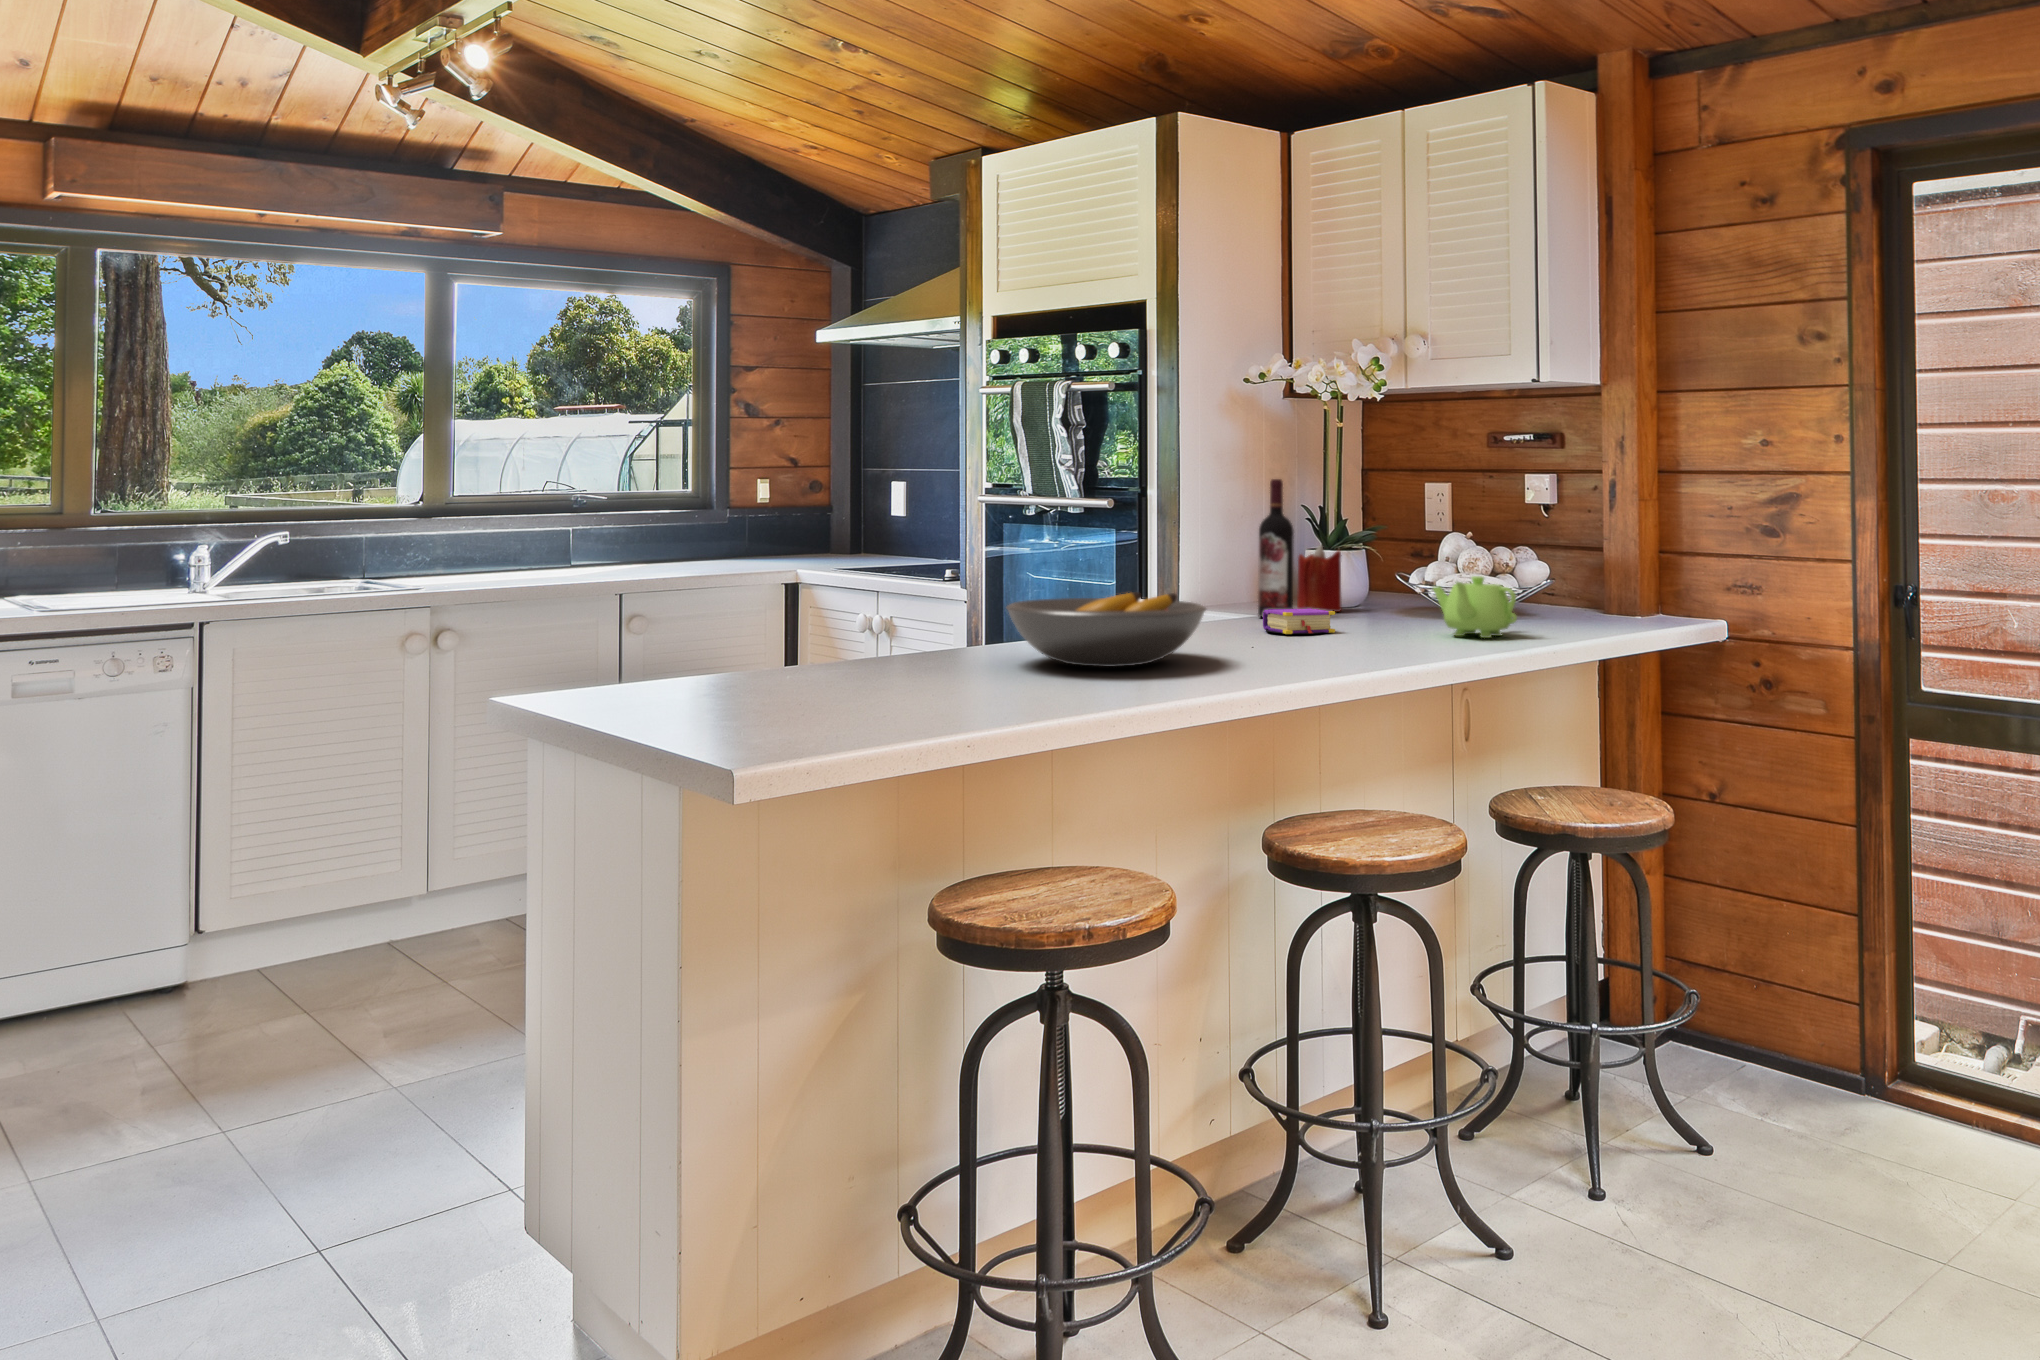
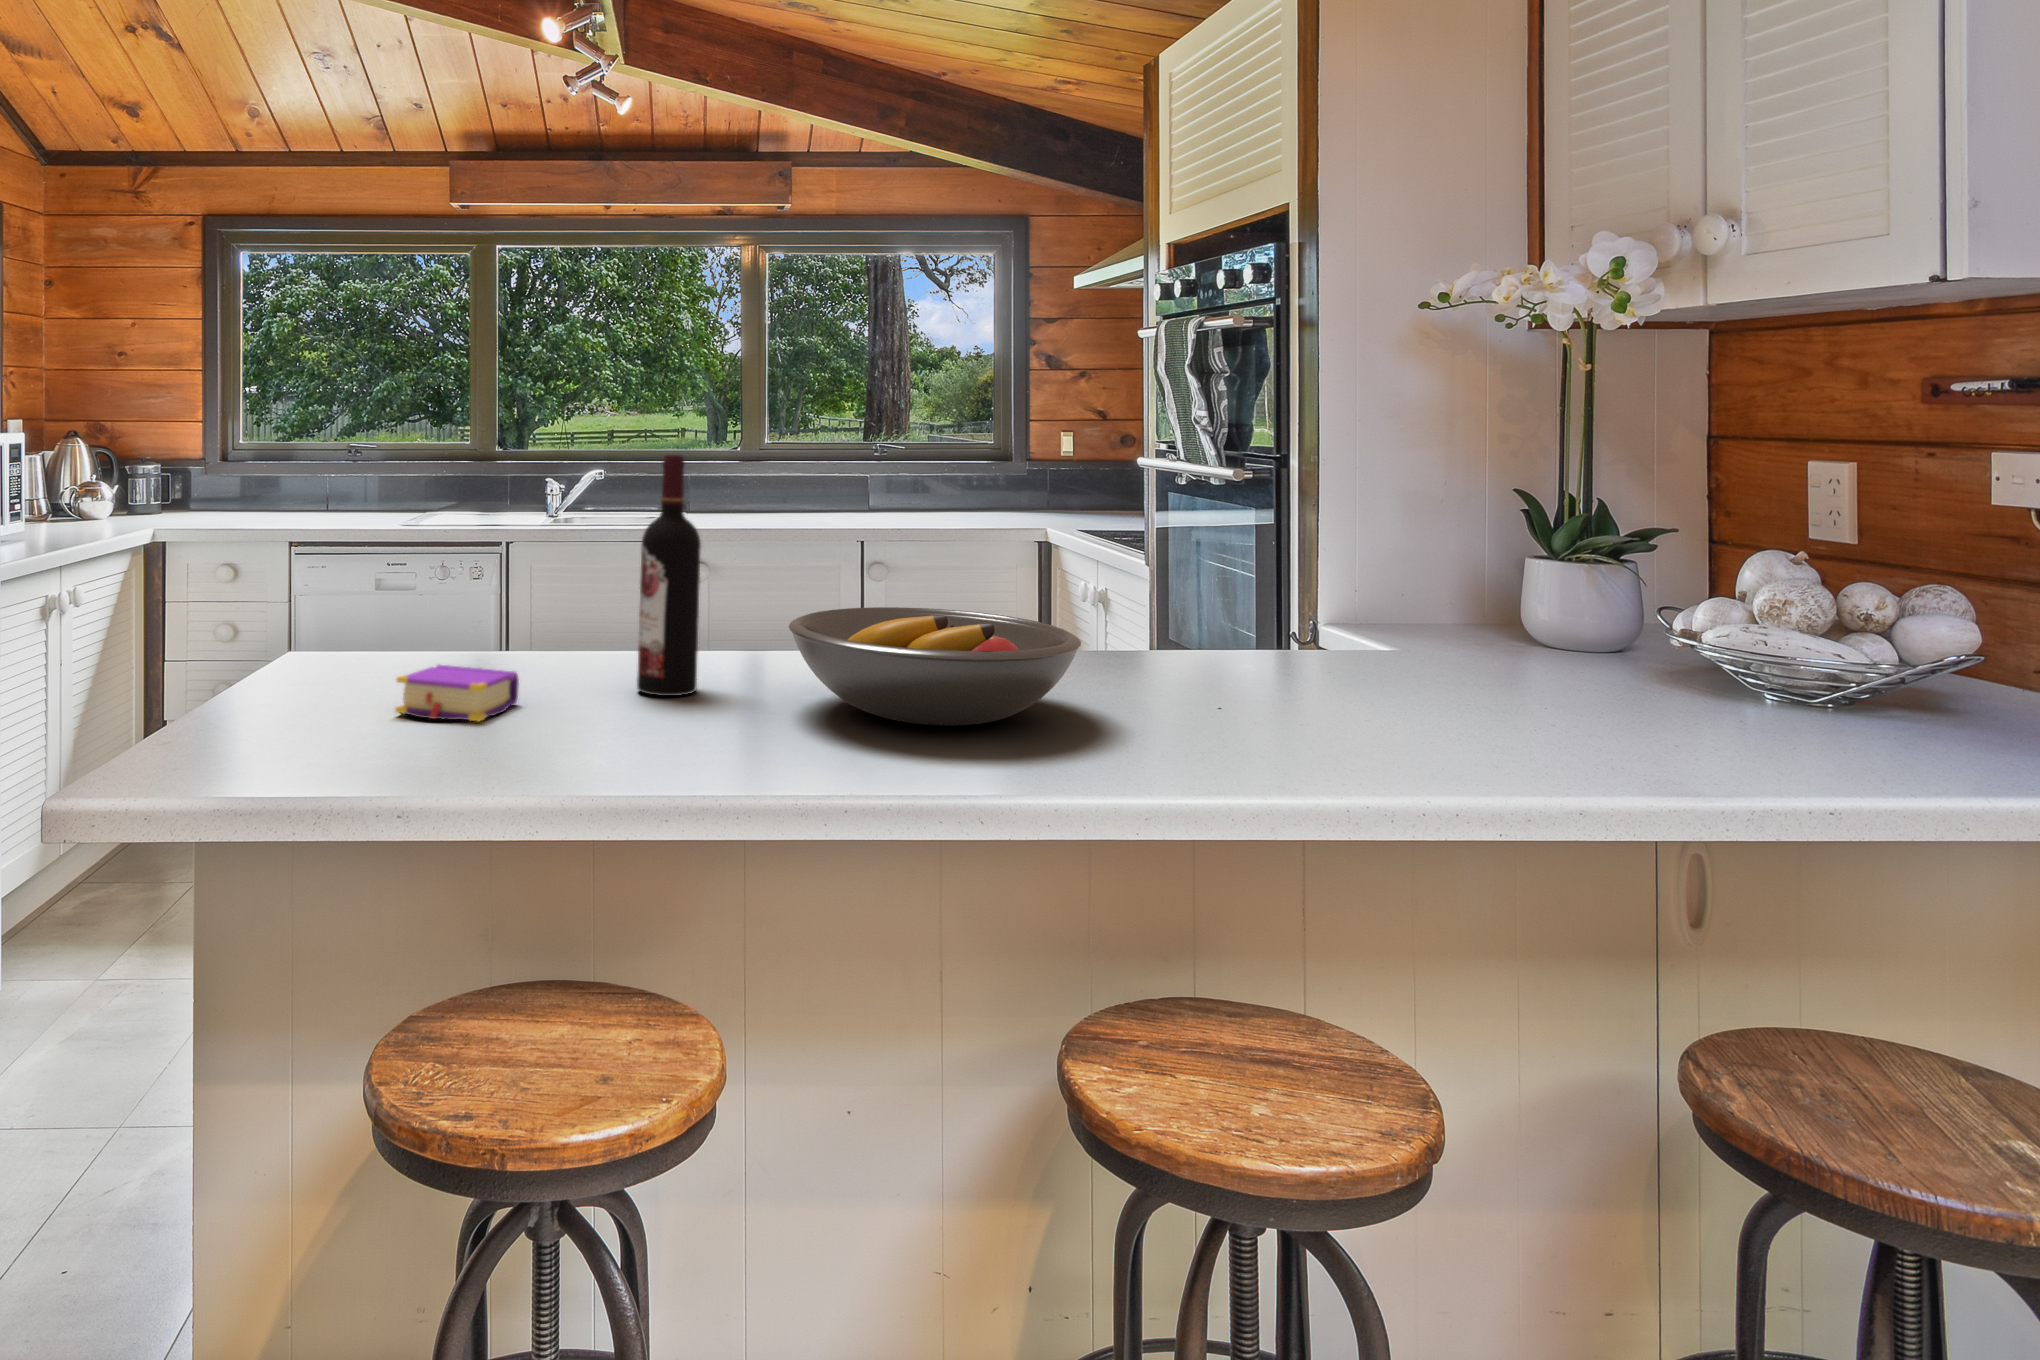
wine bottle: present [1258,479,1294,617] -> present [637,454,701,696]
candle: present [1297,545,1342,612] -> none [1479,554,1563,666]
teapot: present [1433,576,1517,638] -> none [1622,644,1795,770]
book: present [1263,608,1335,634] -> present [395,665,519,722]

